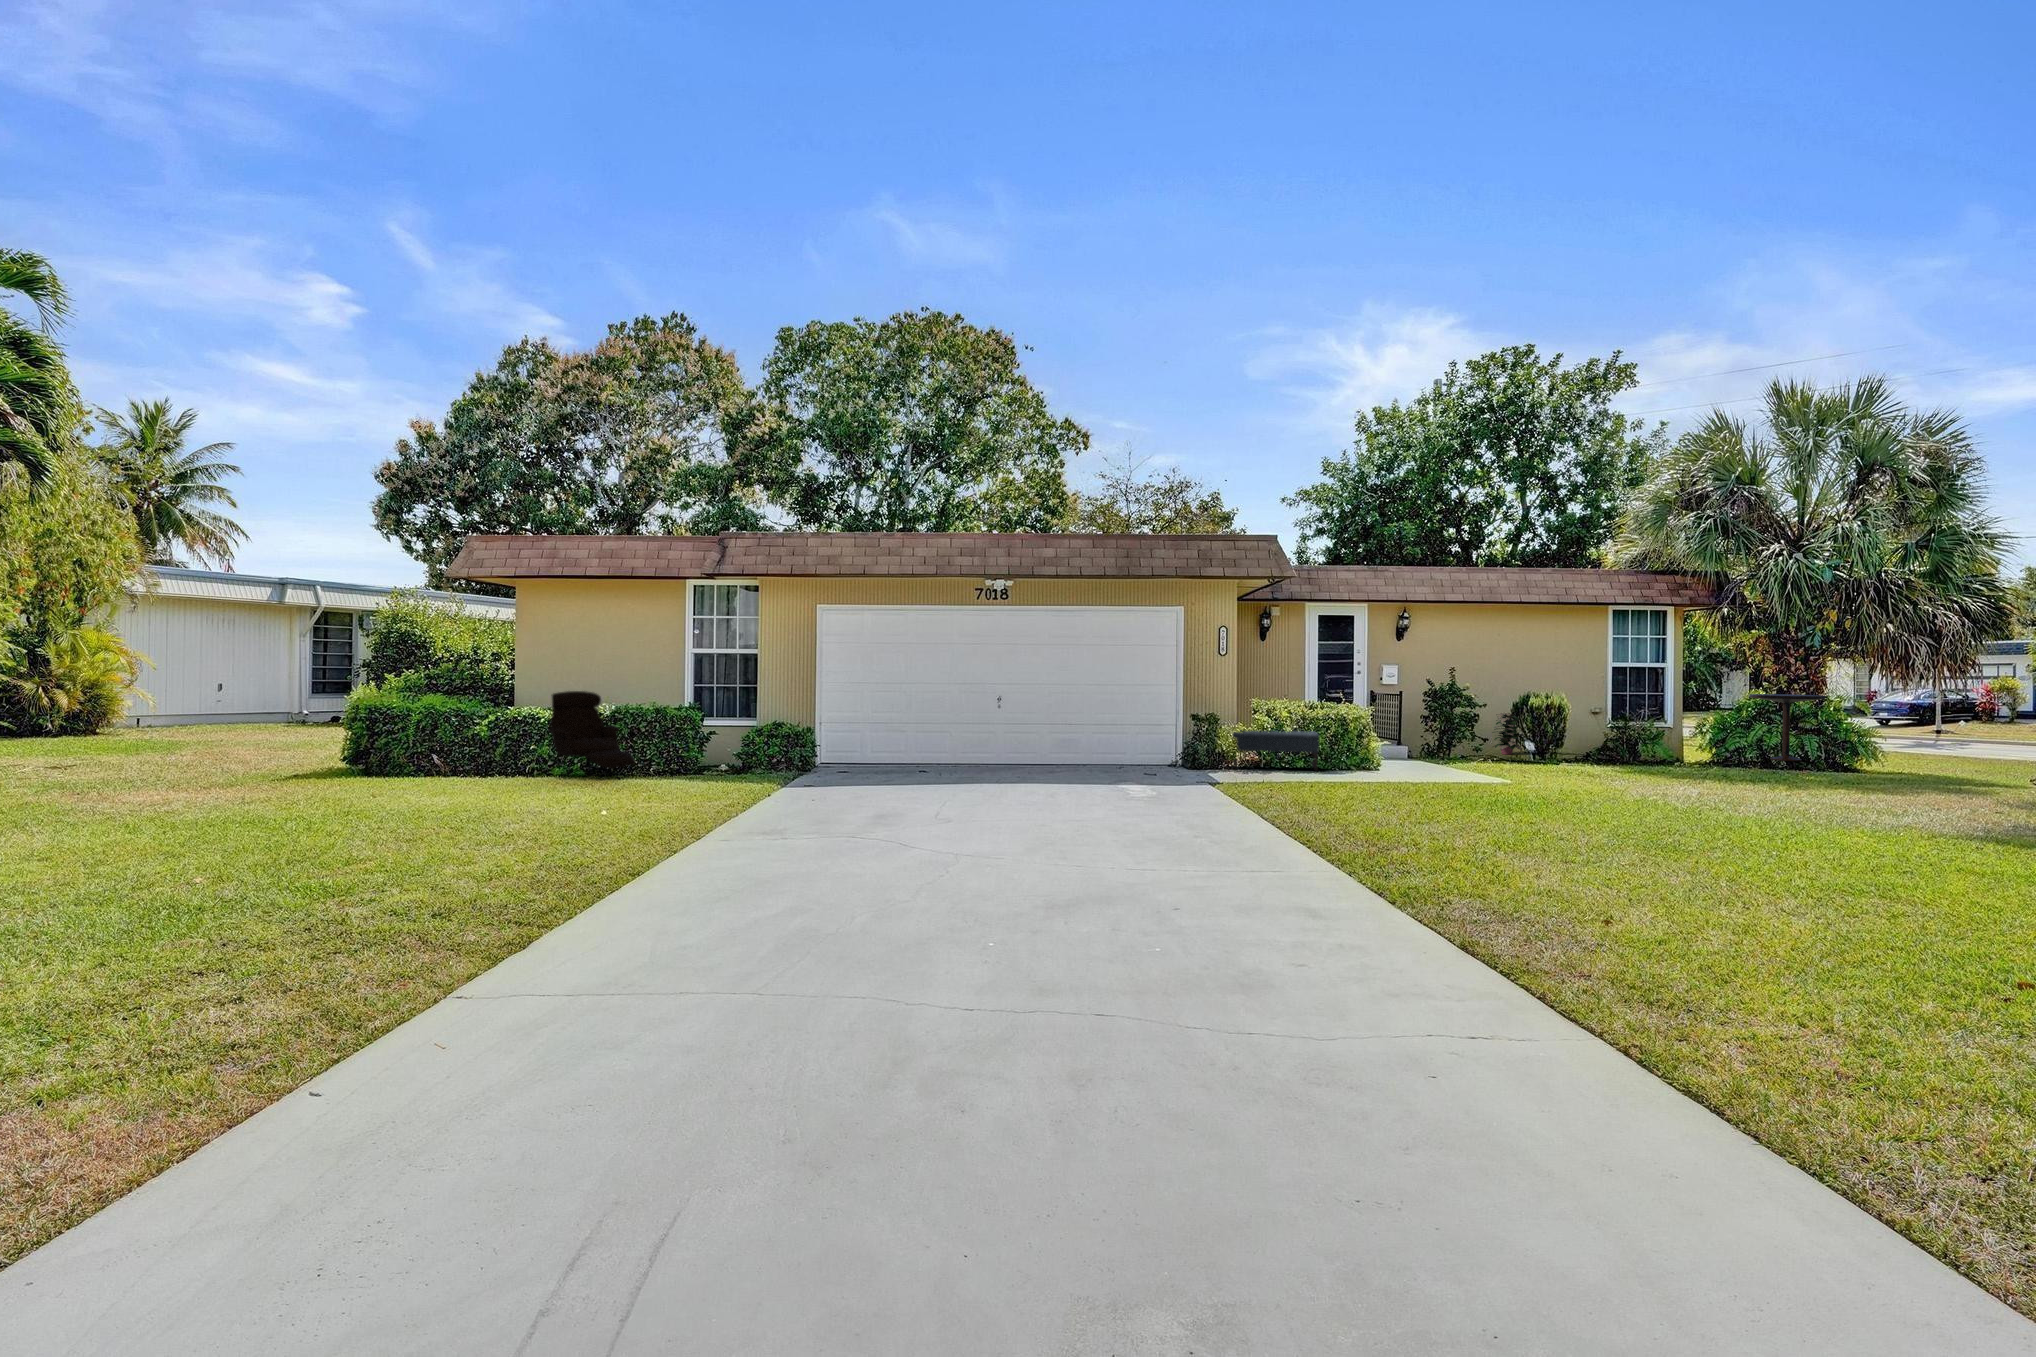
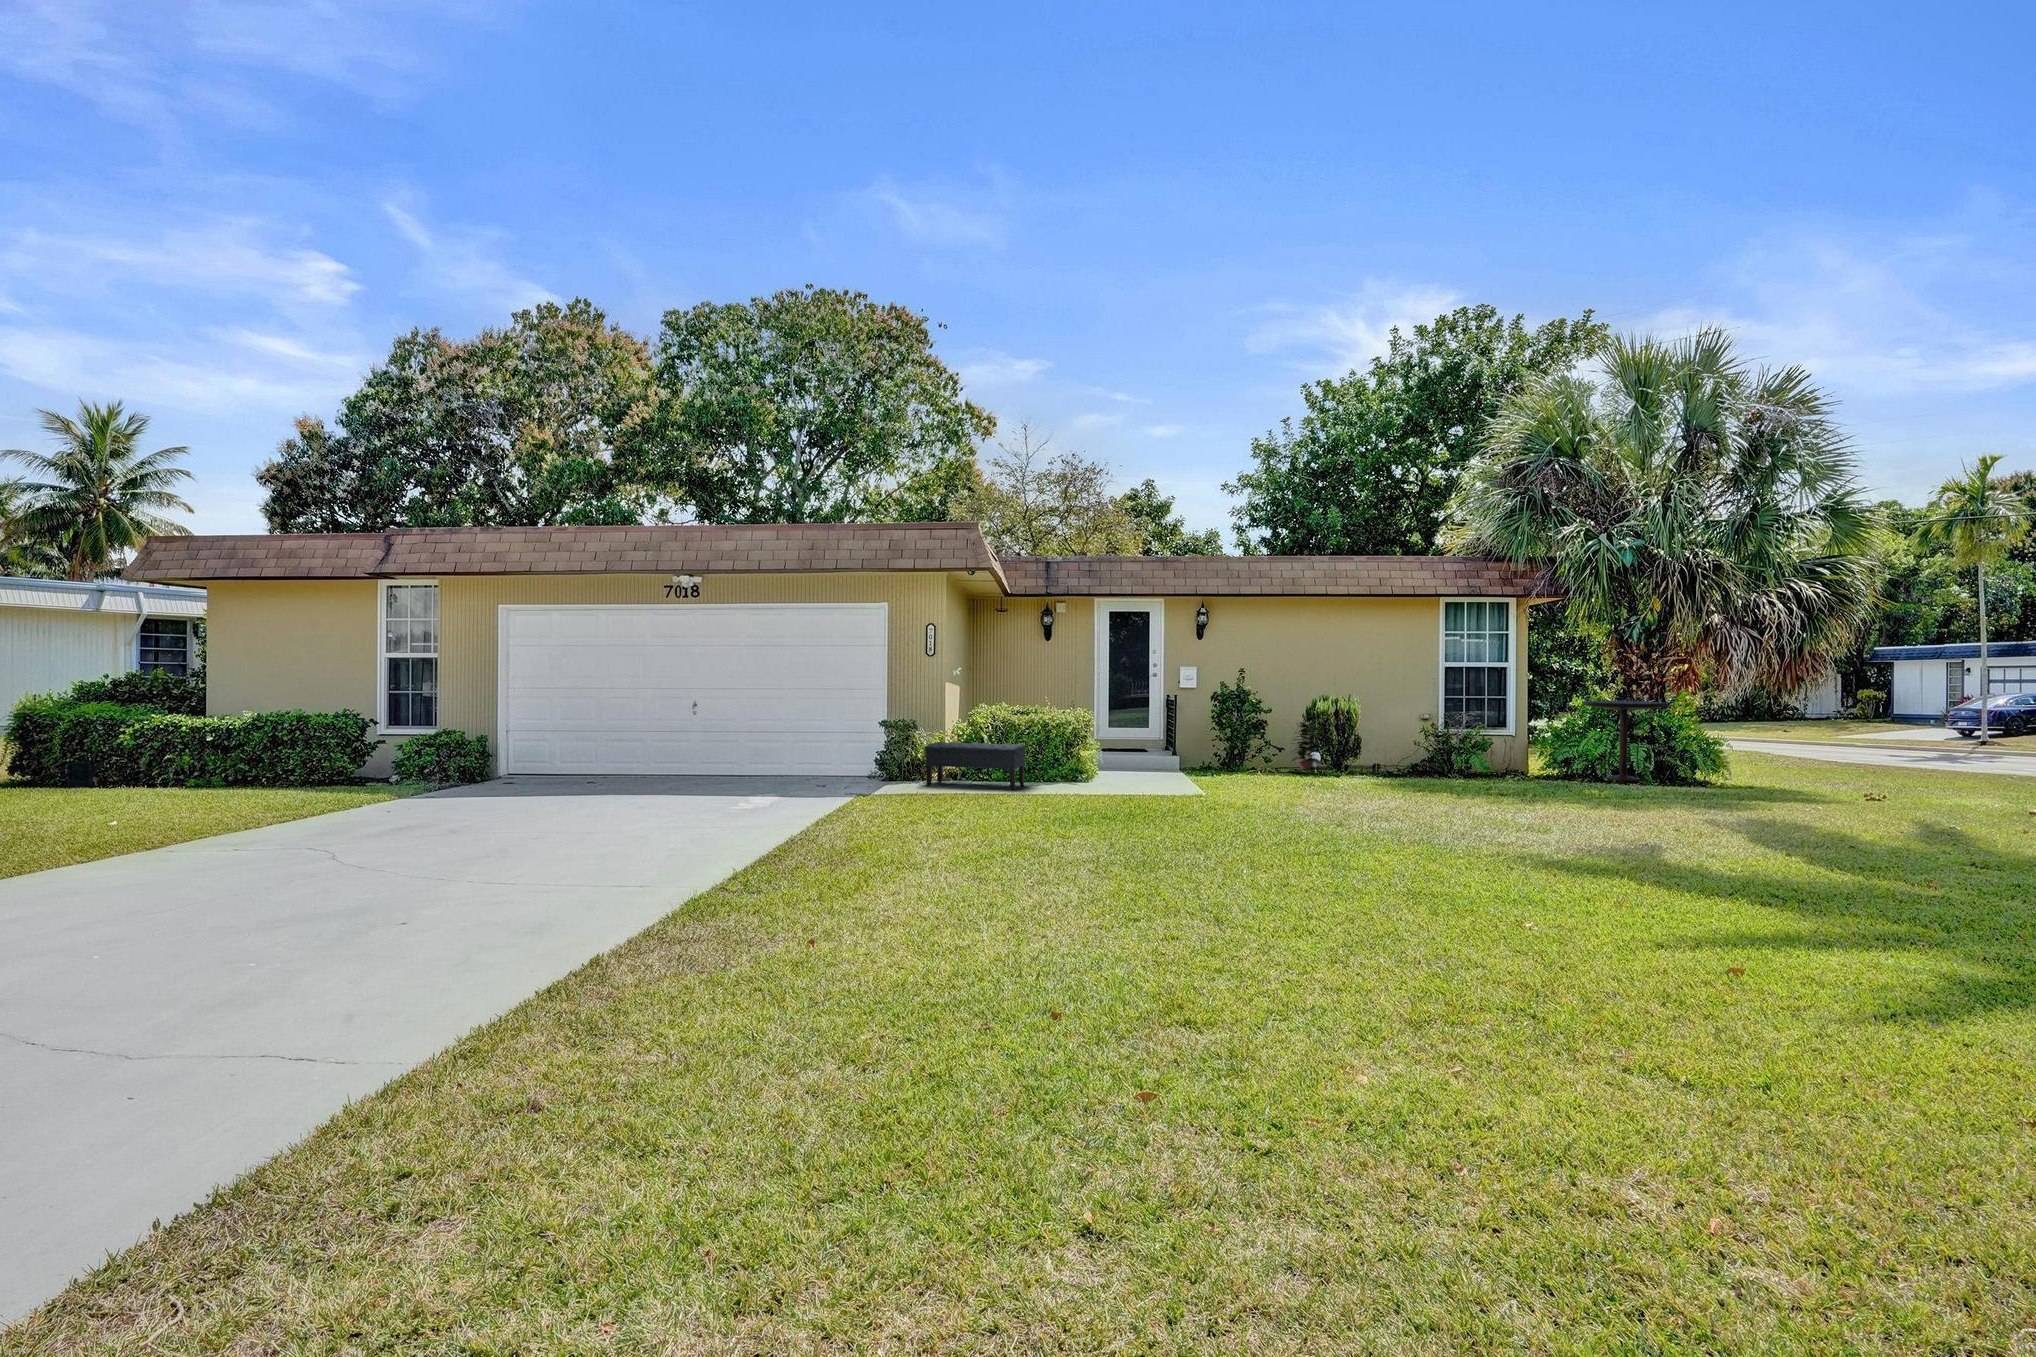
lounge chair: present [548,691,635,779] -> none [171,699,263,795]
watering can: none [431,746,459,775] -> present [62,757,107,787]

